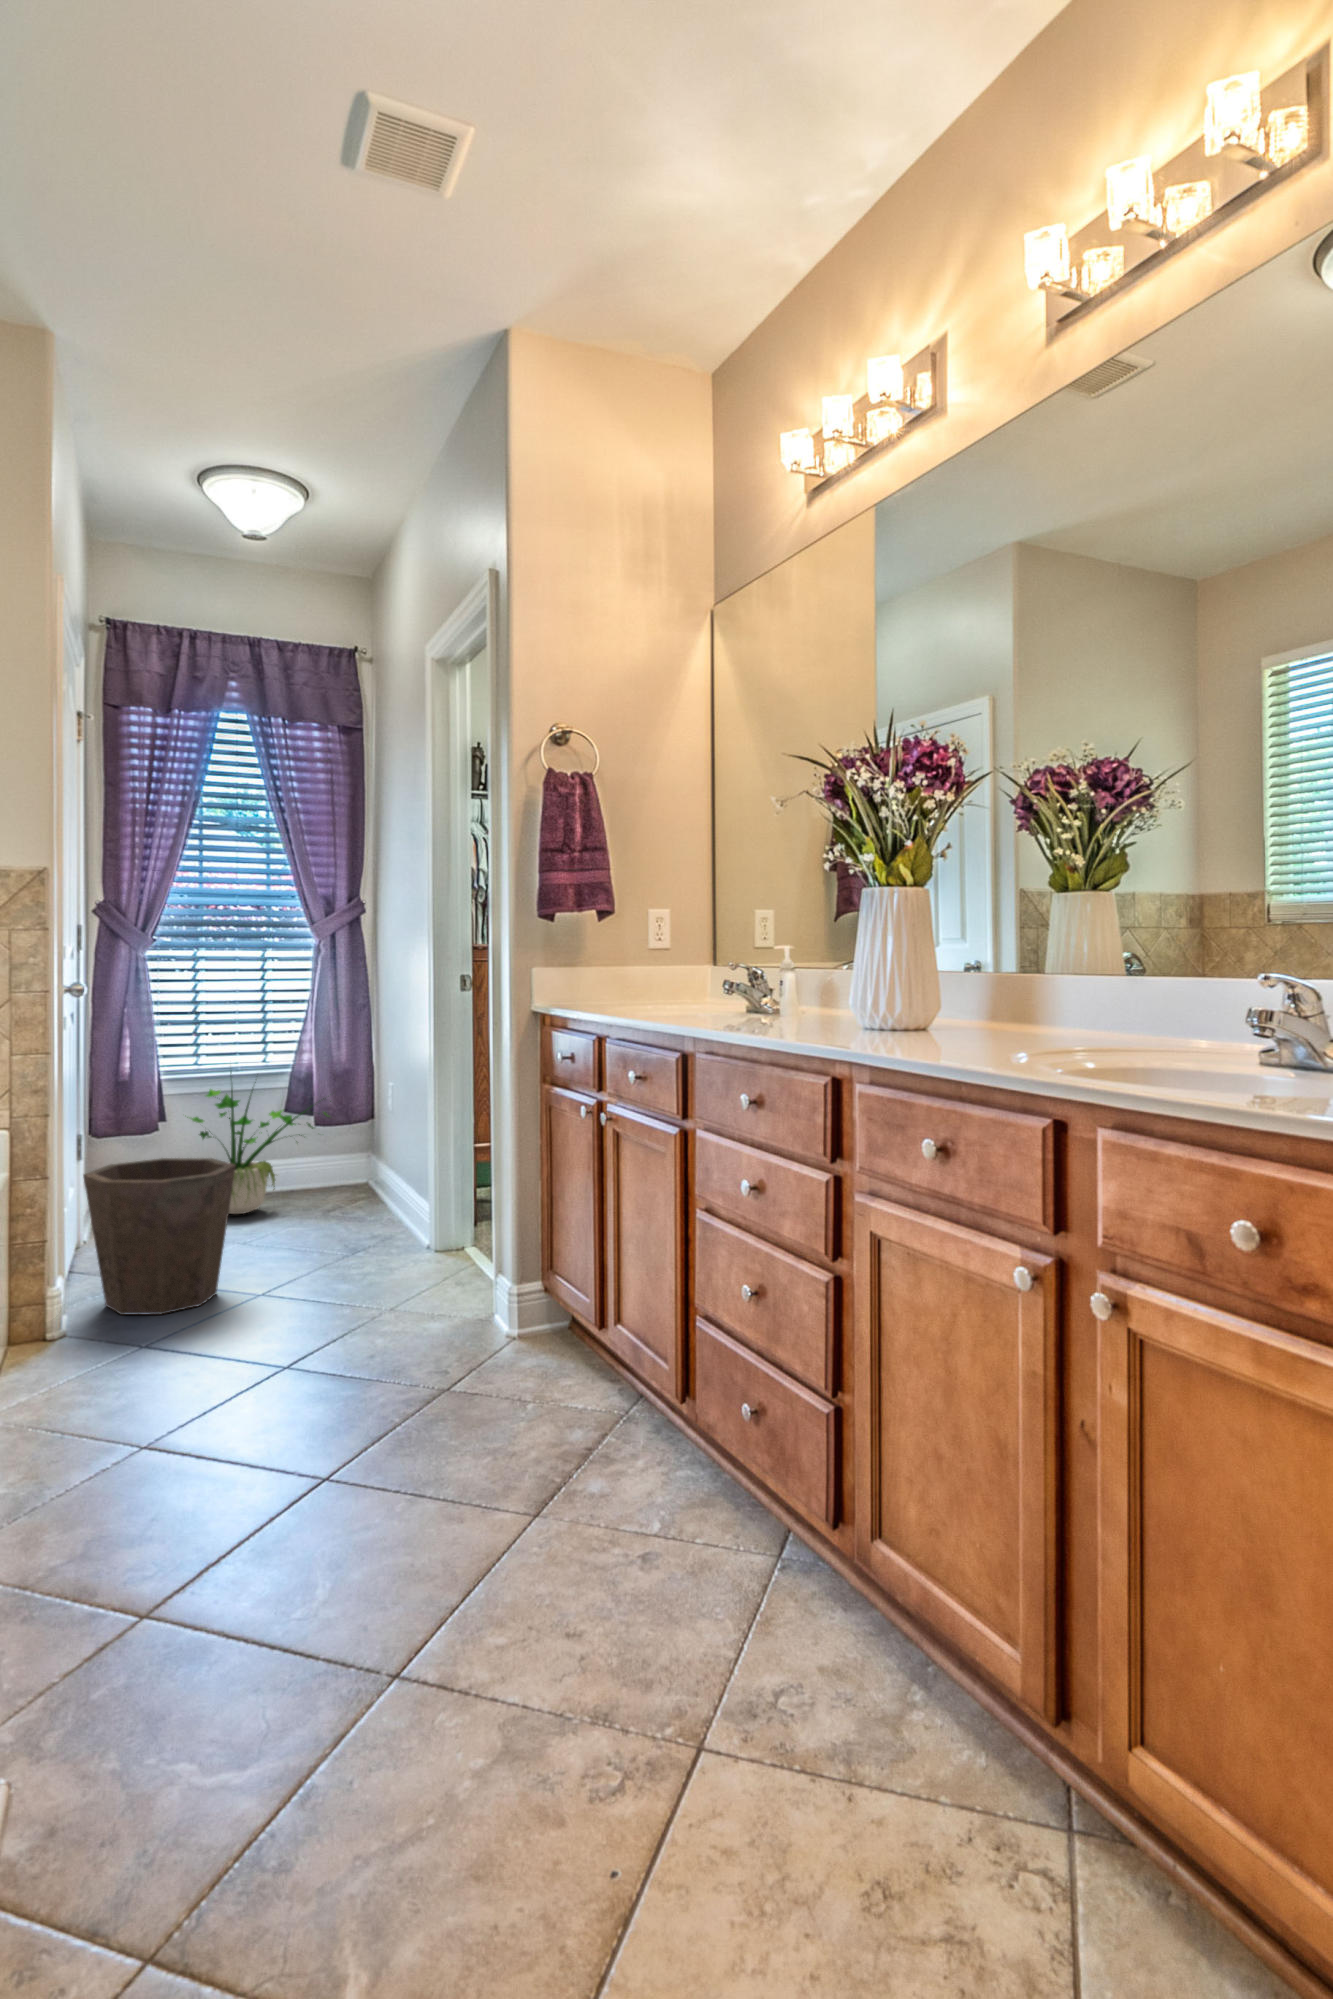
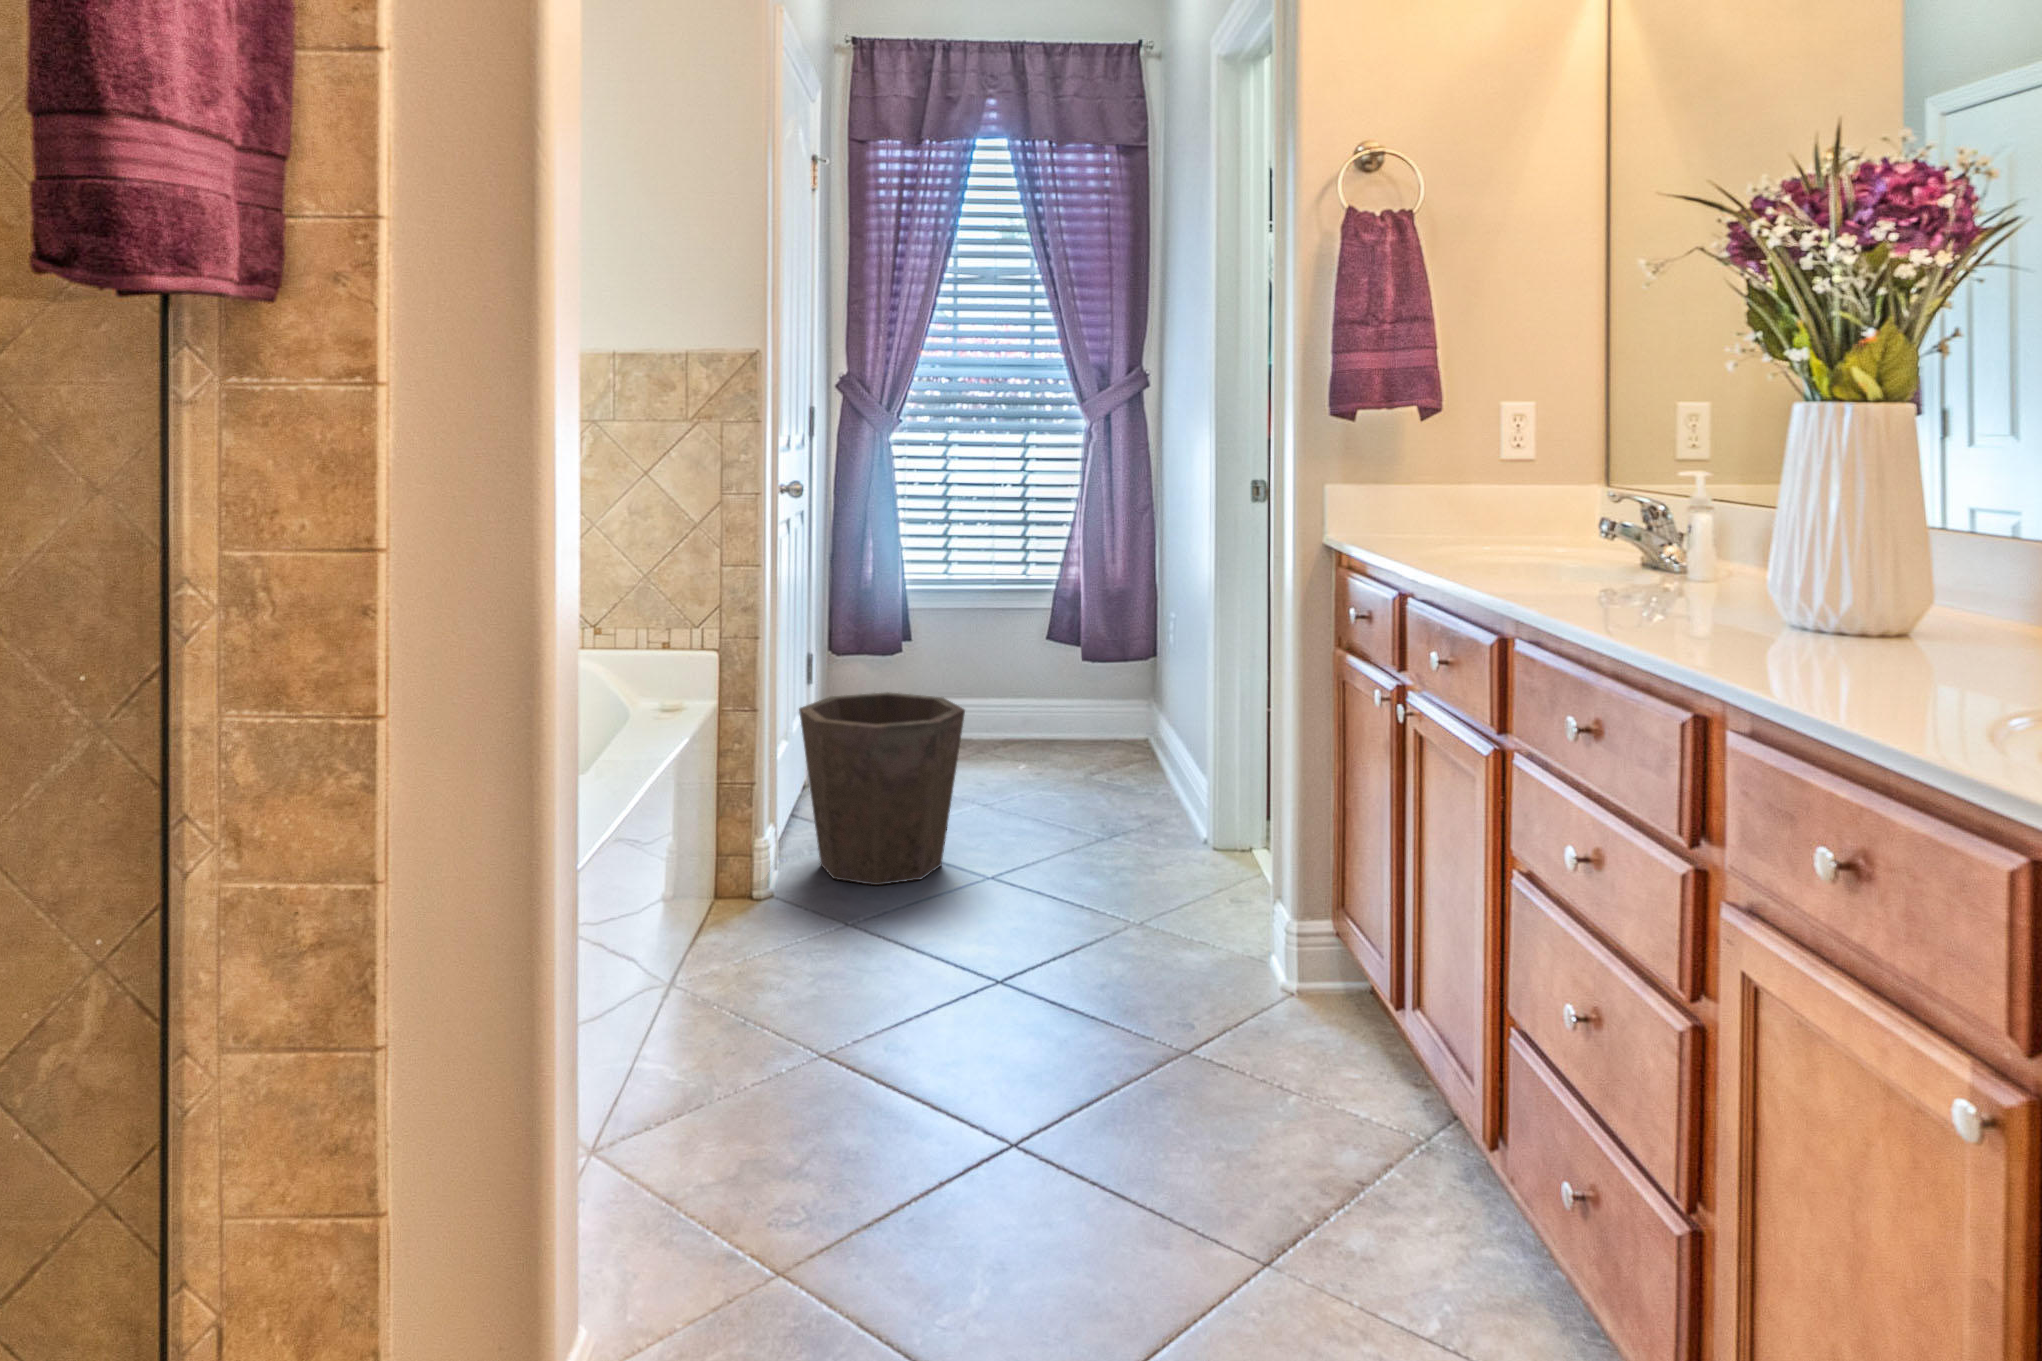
potted plant: present [187,1082,331,1214] -> none [926,564,1112,758]

